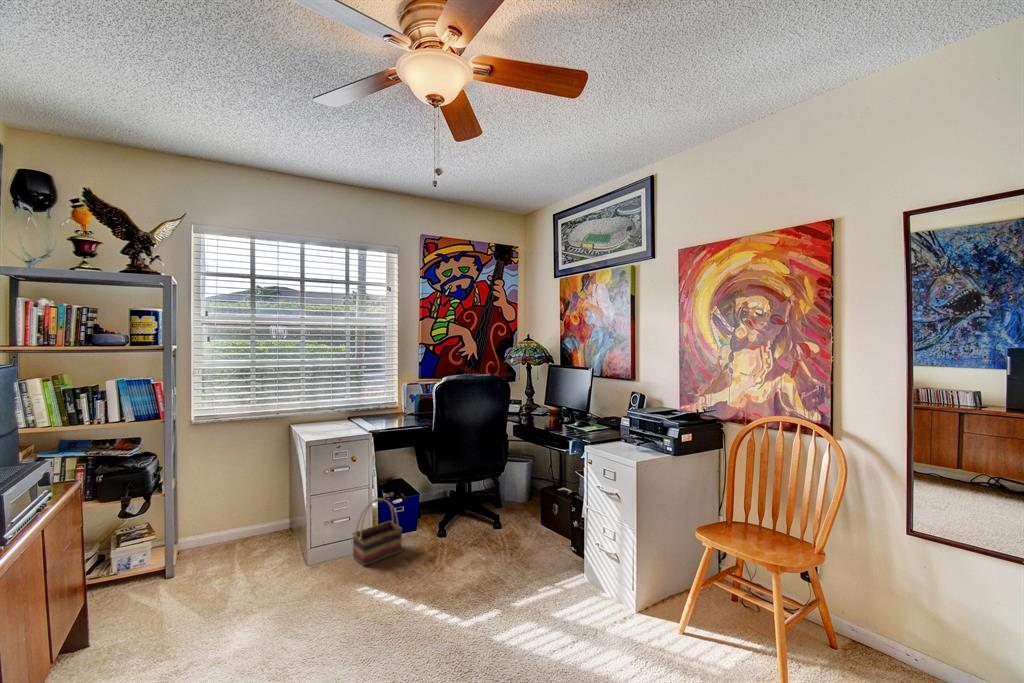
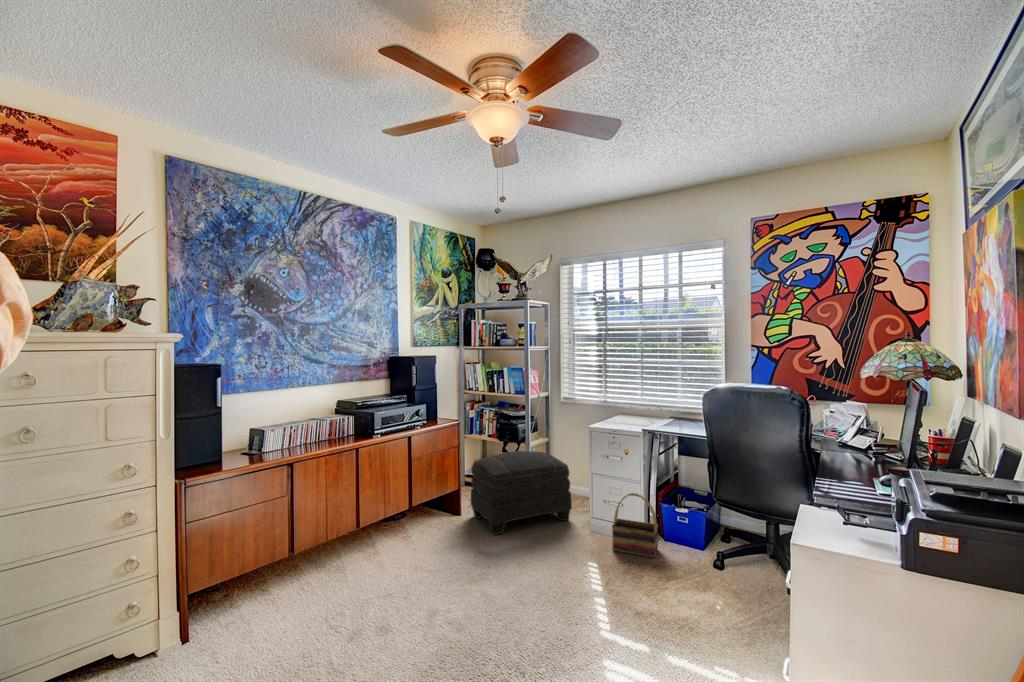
ottoman: none [113,496,273,640] -> present [471,451,572,535]

